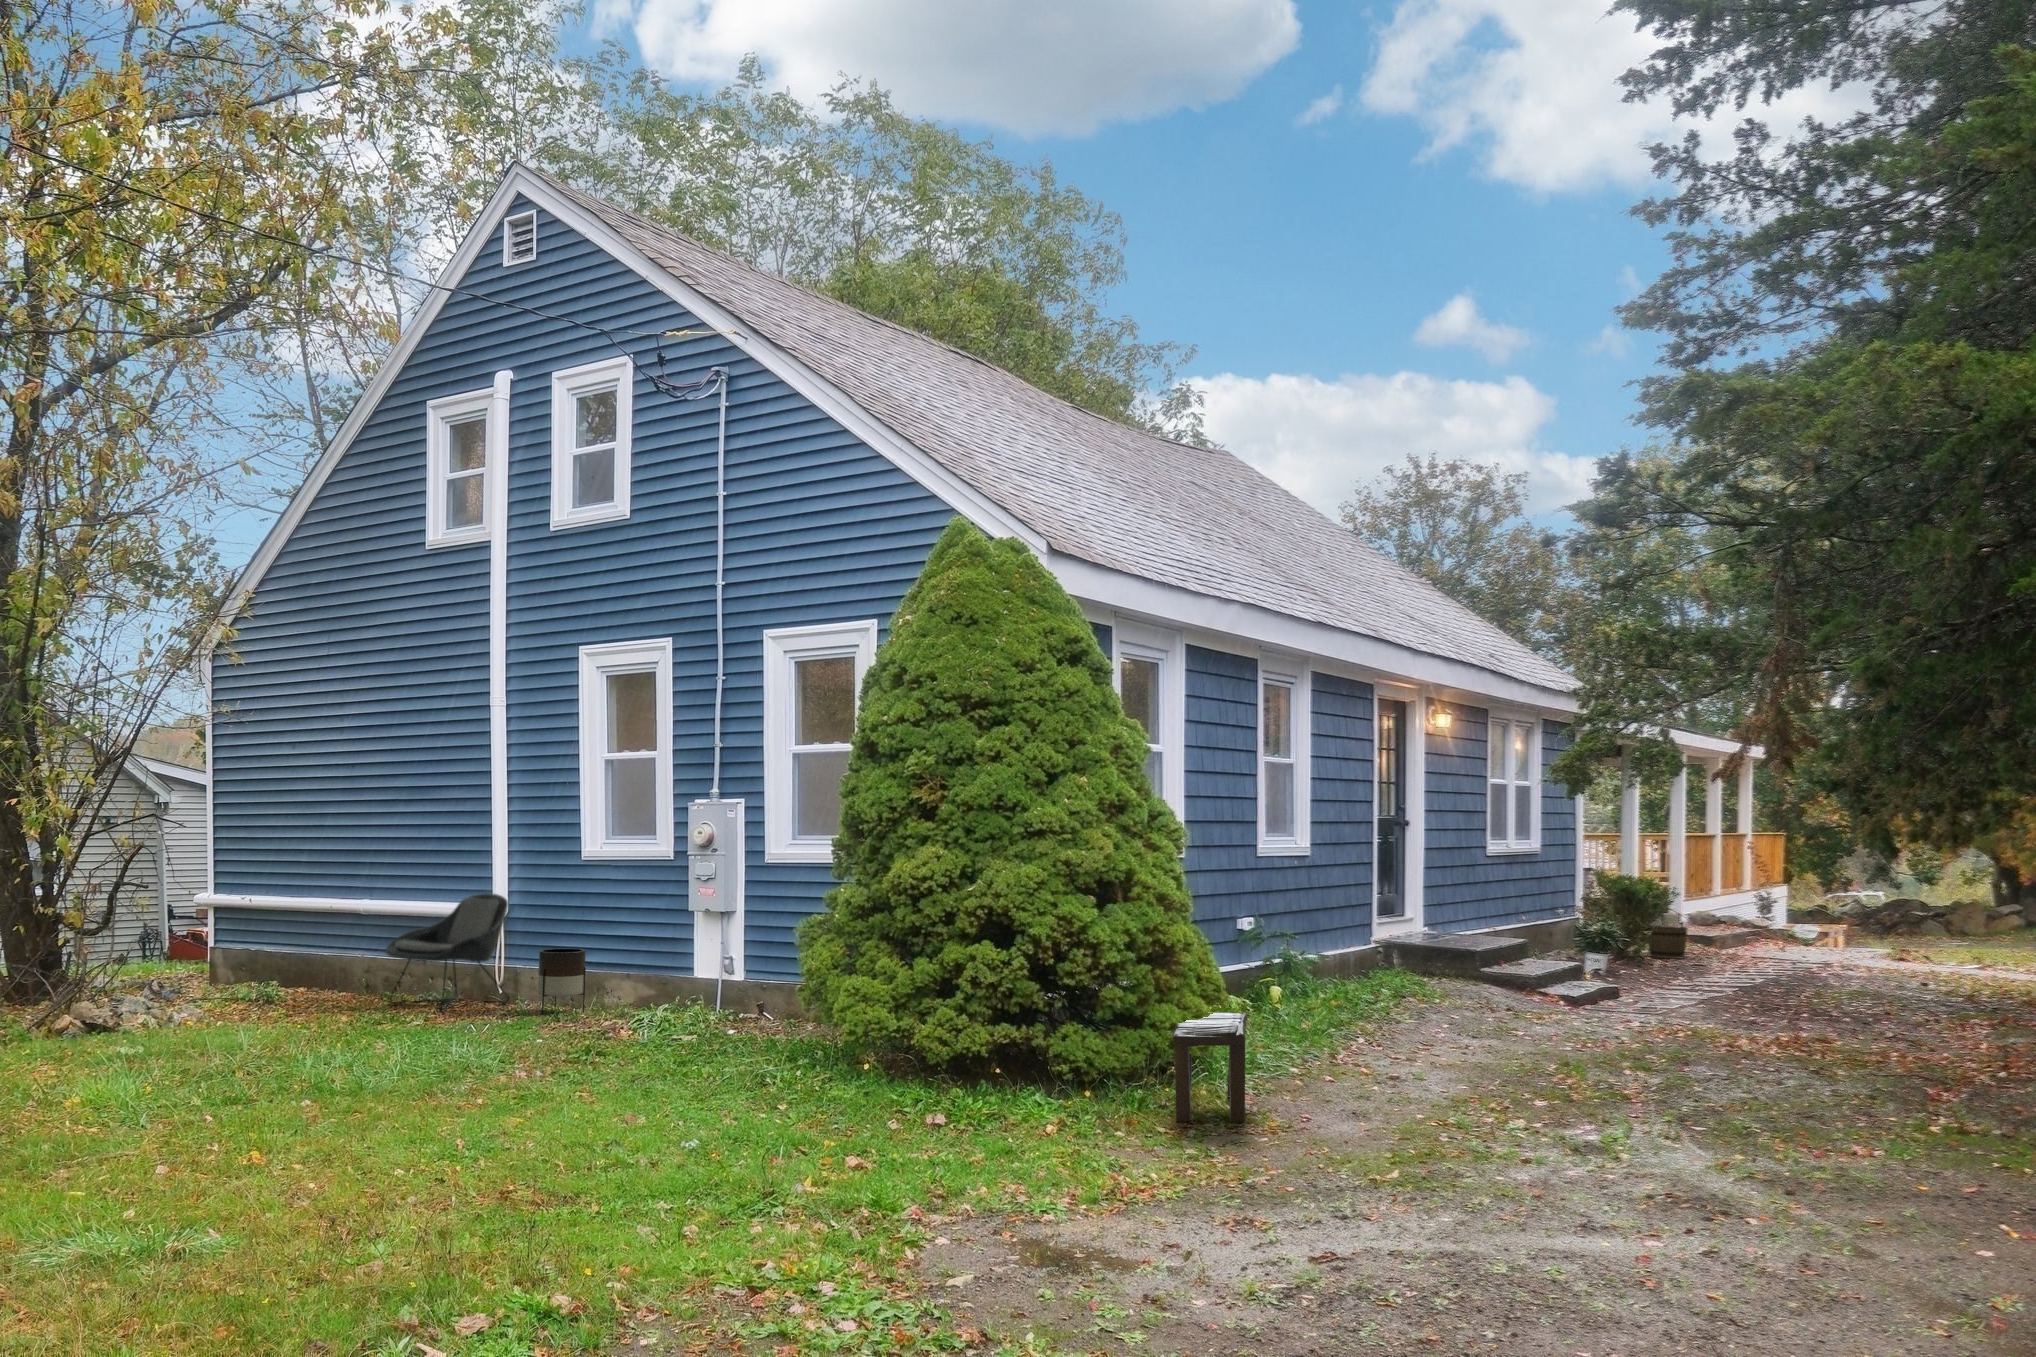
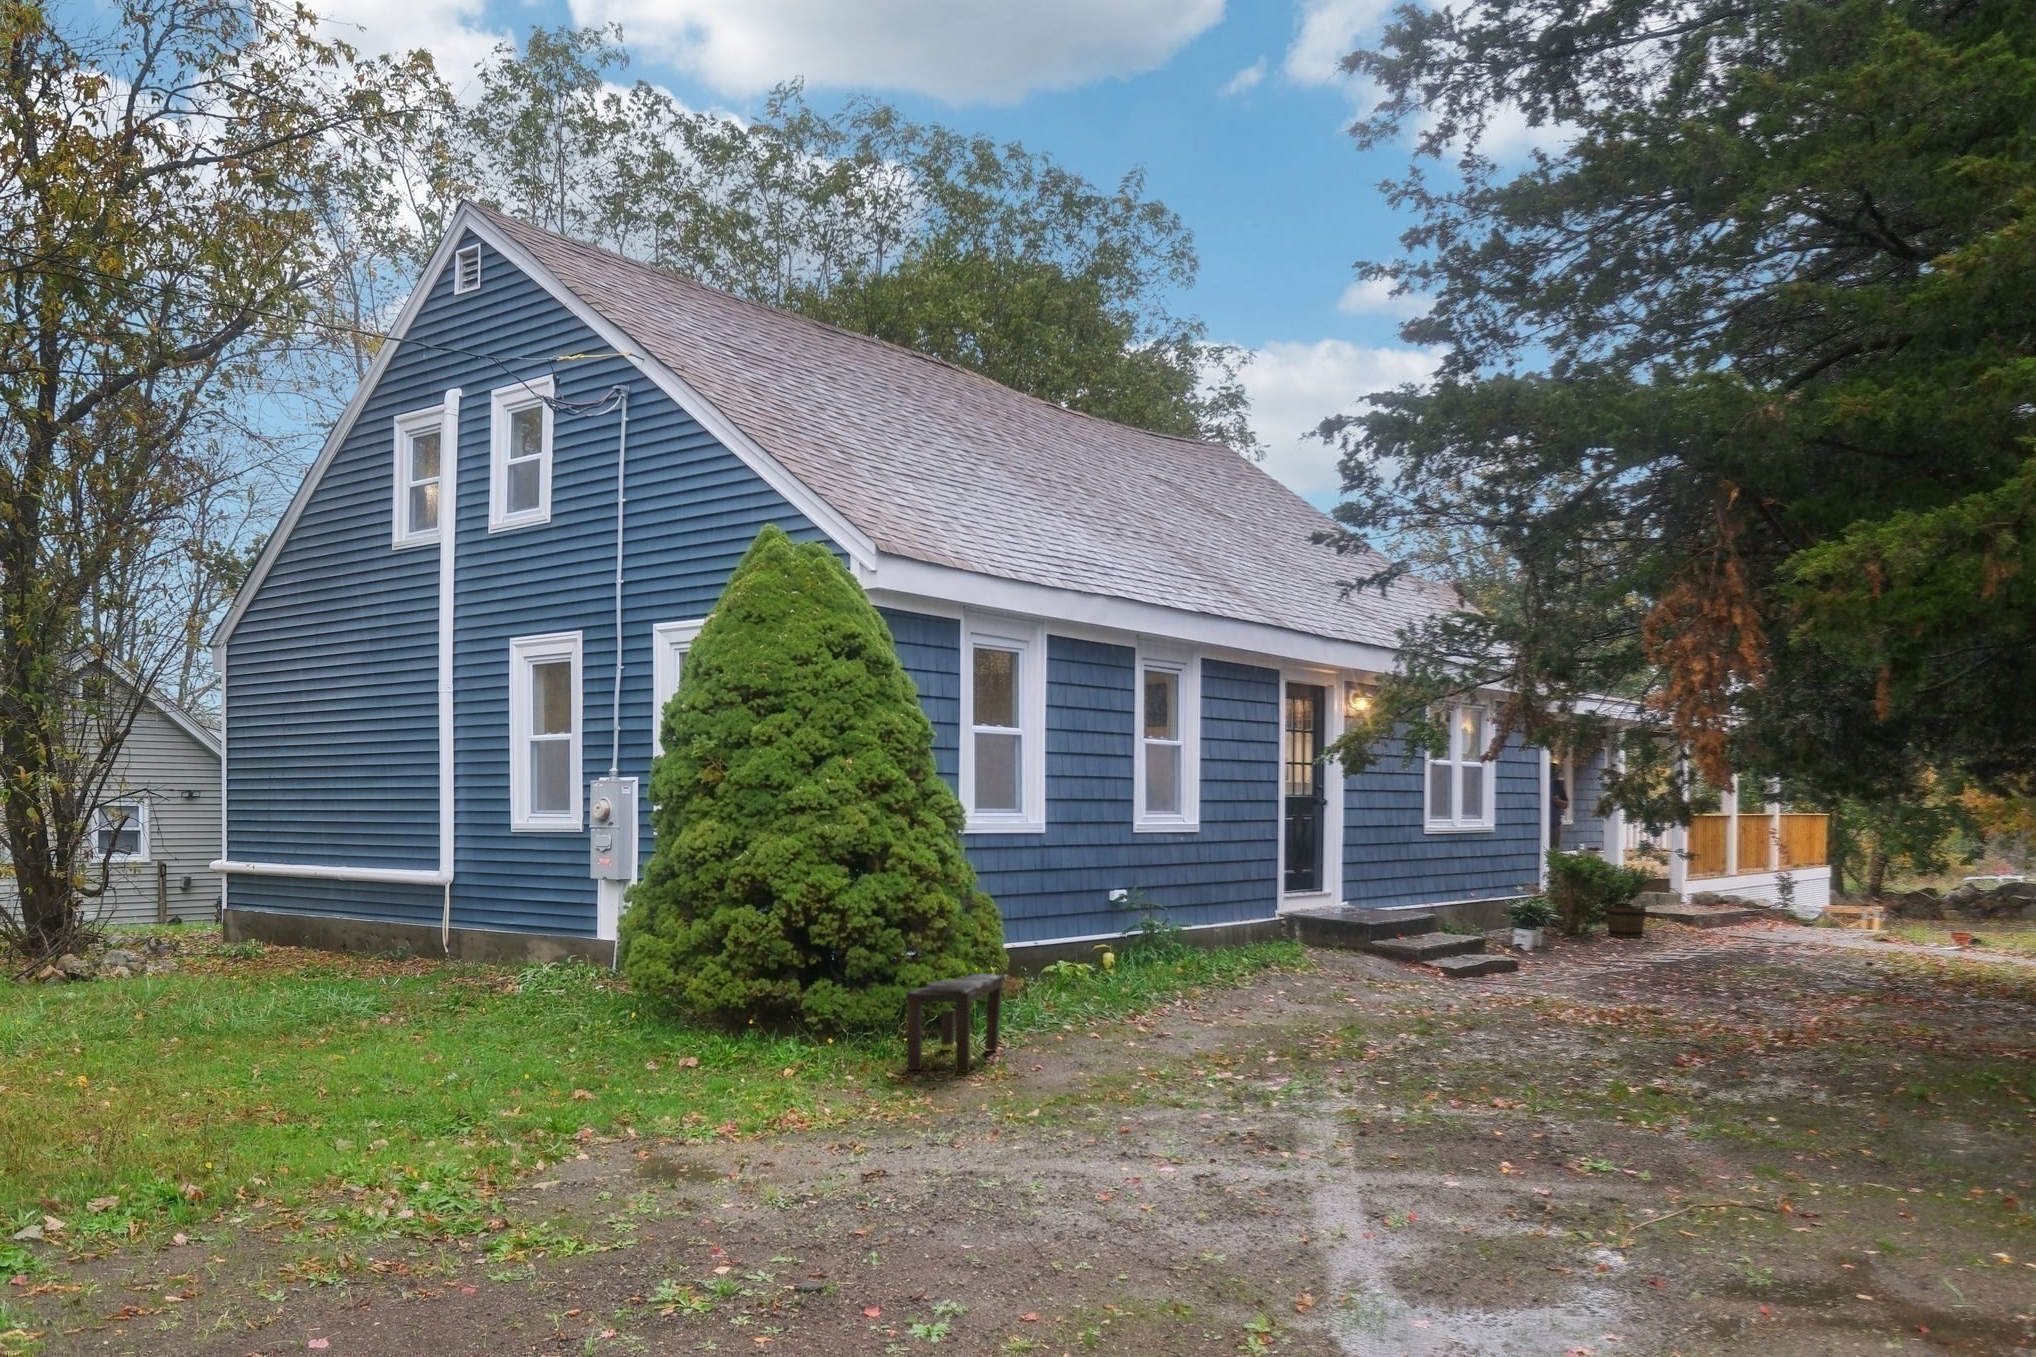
lounge chair: present [386,893,509,1012] -> none [342,862,451,968]
planter: present [538,948,586,1015] -> none [467,912,510,971]

